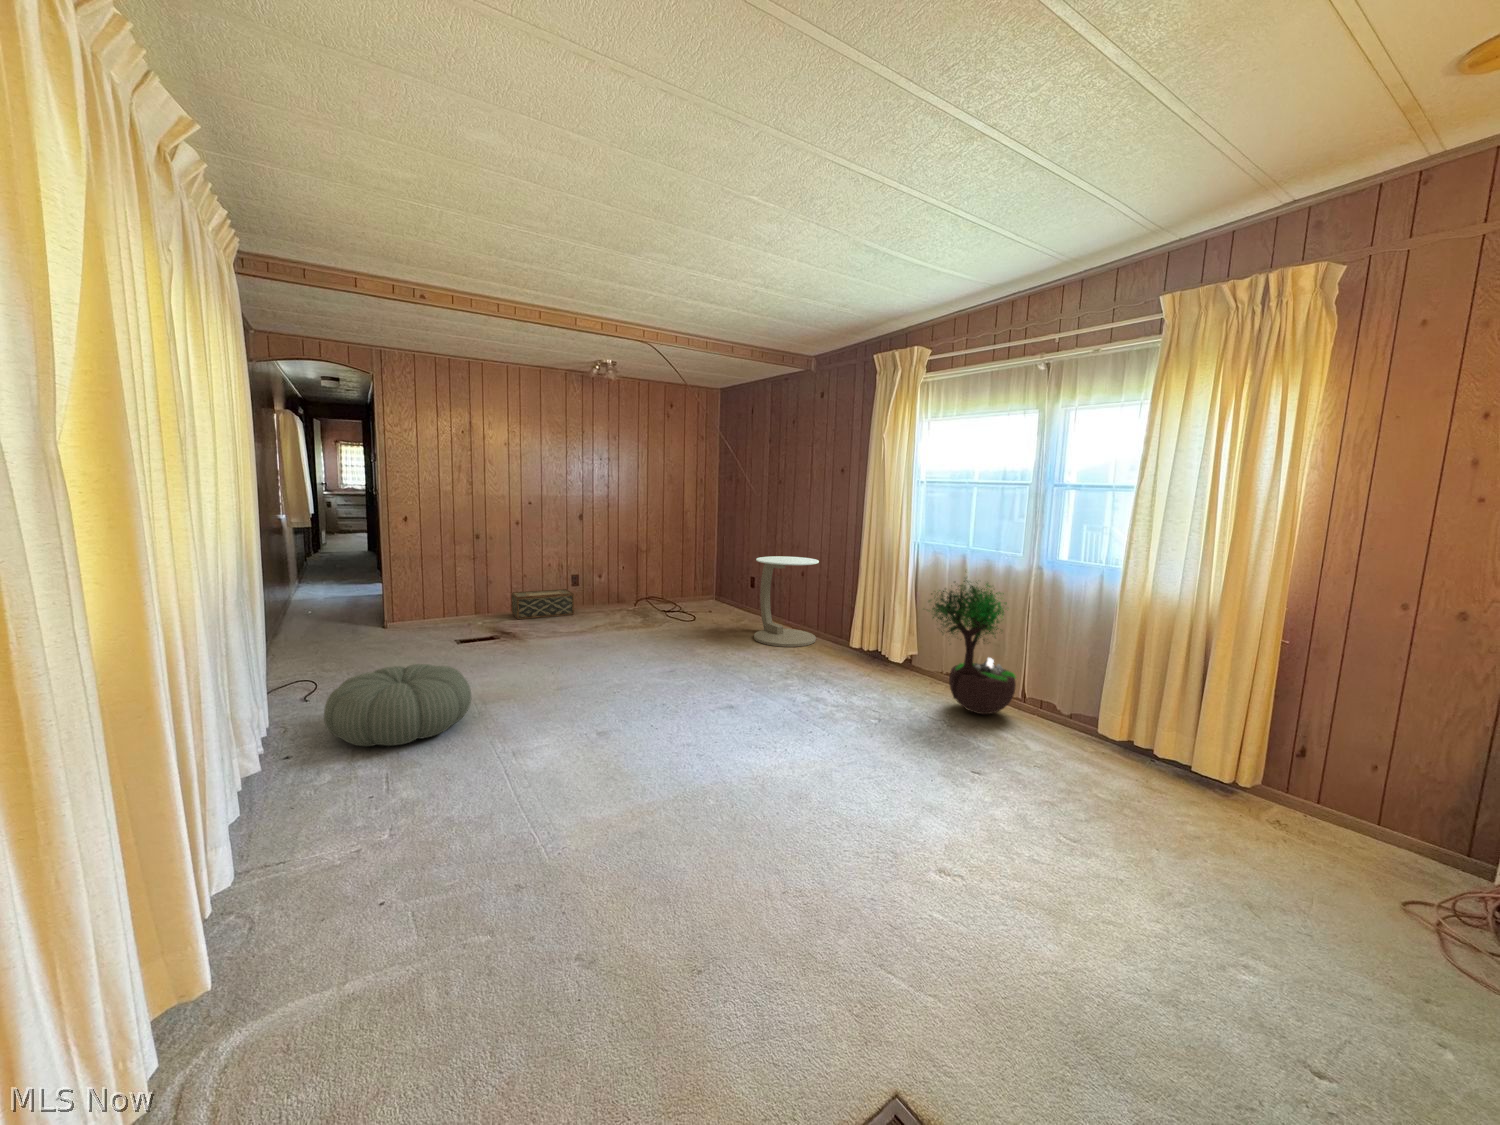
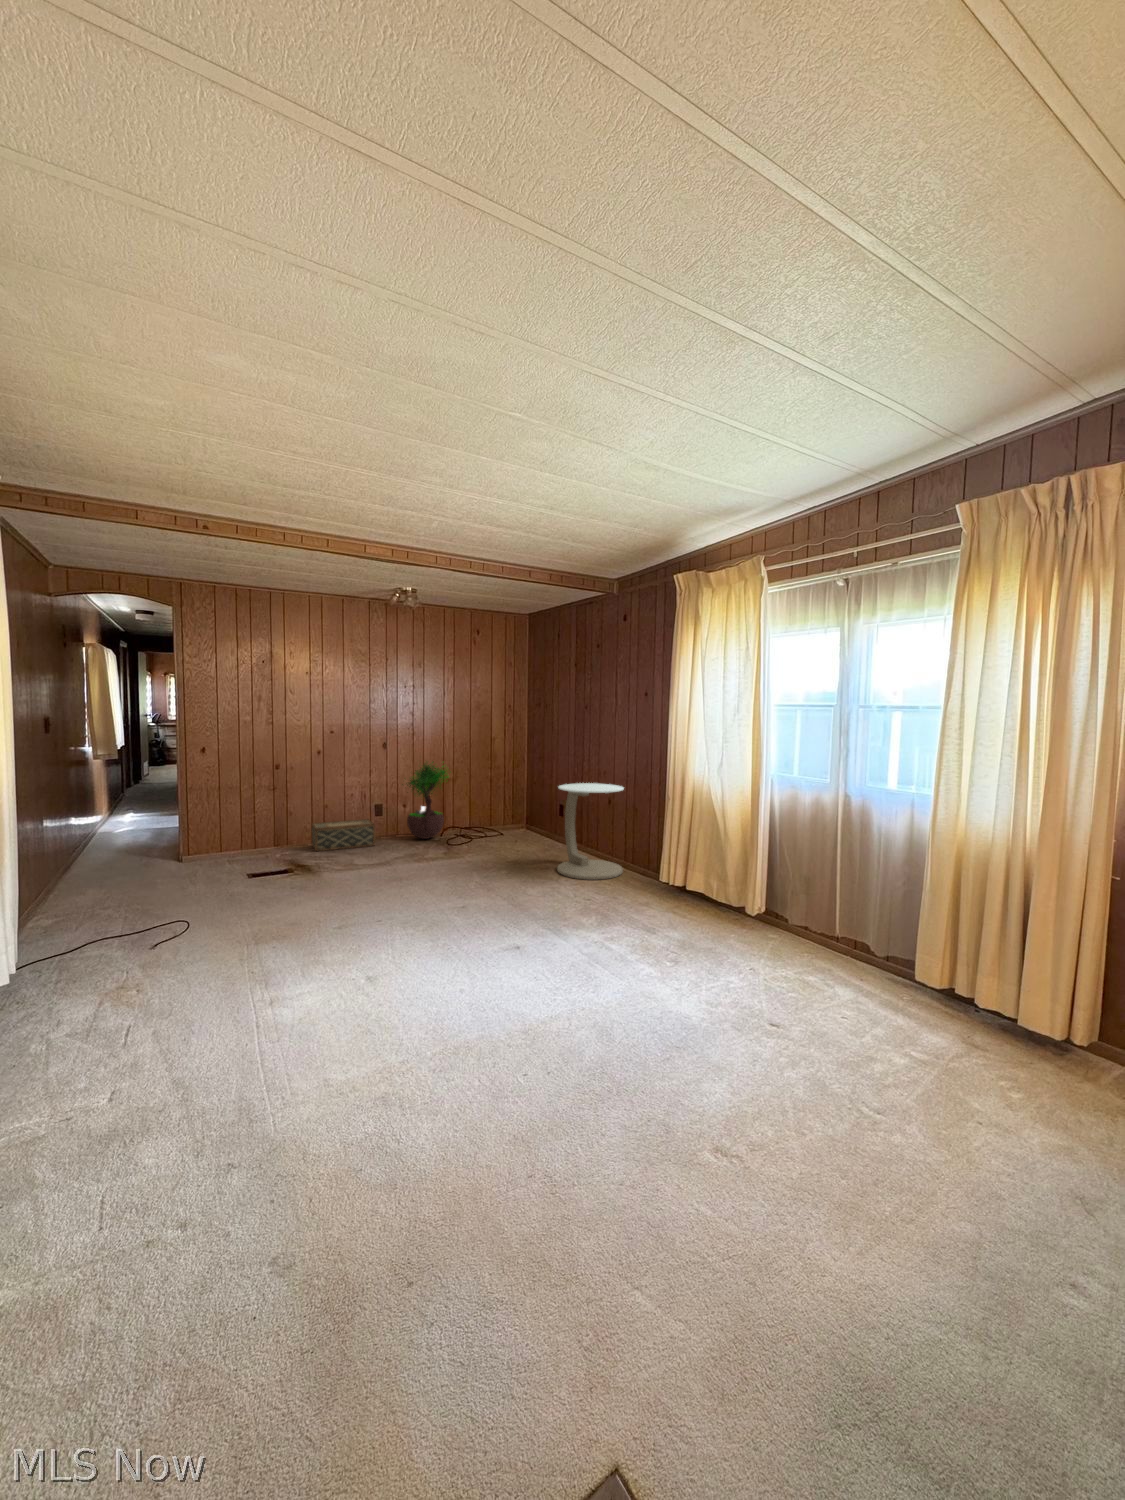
potted tree: present [929,581,1016,714] -> present [402,762,448,839]
pouf: present [324,664,471,746] -> none [76,903,238,994]

